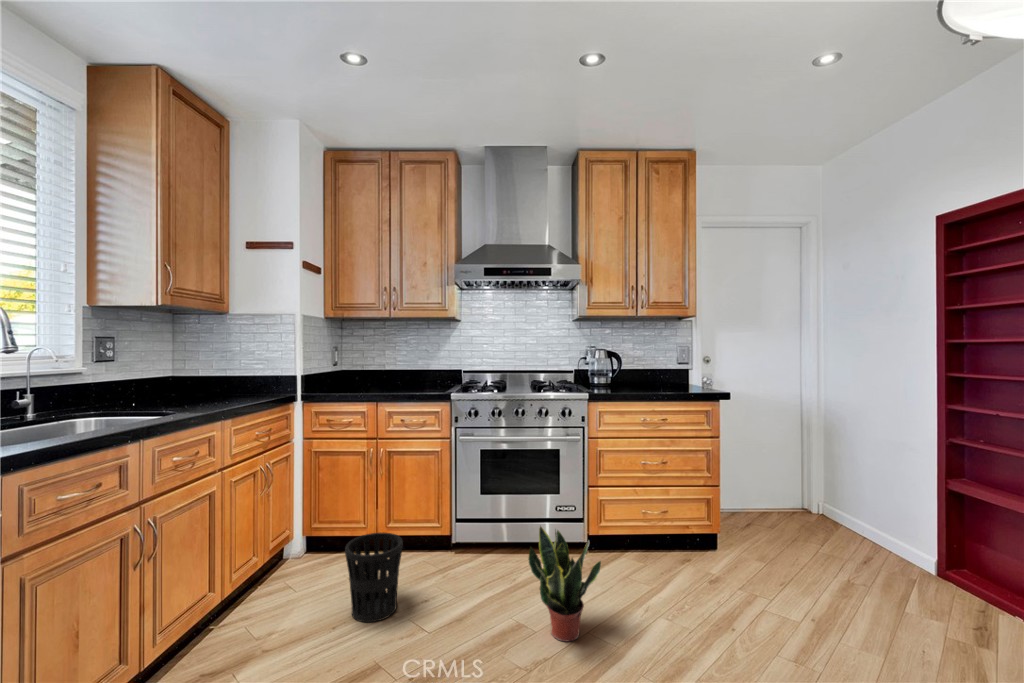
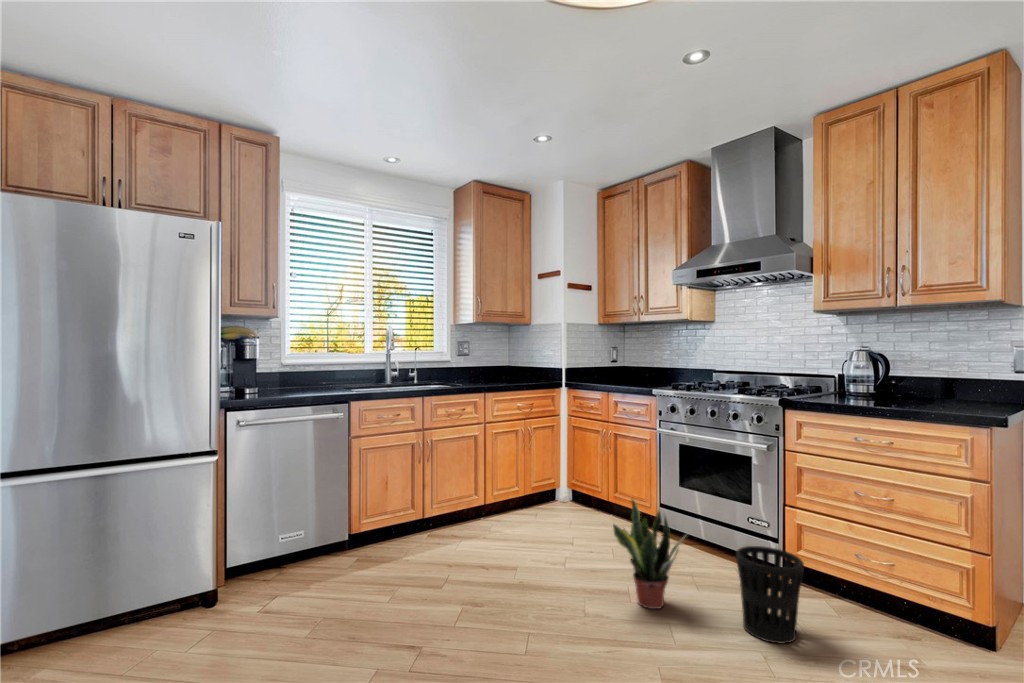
wastebasket: present [345,532,403,622] -> present [736,546,804,644]

